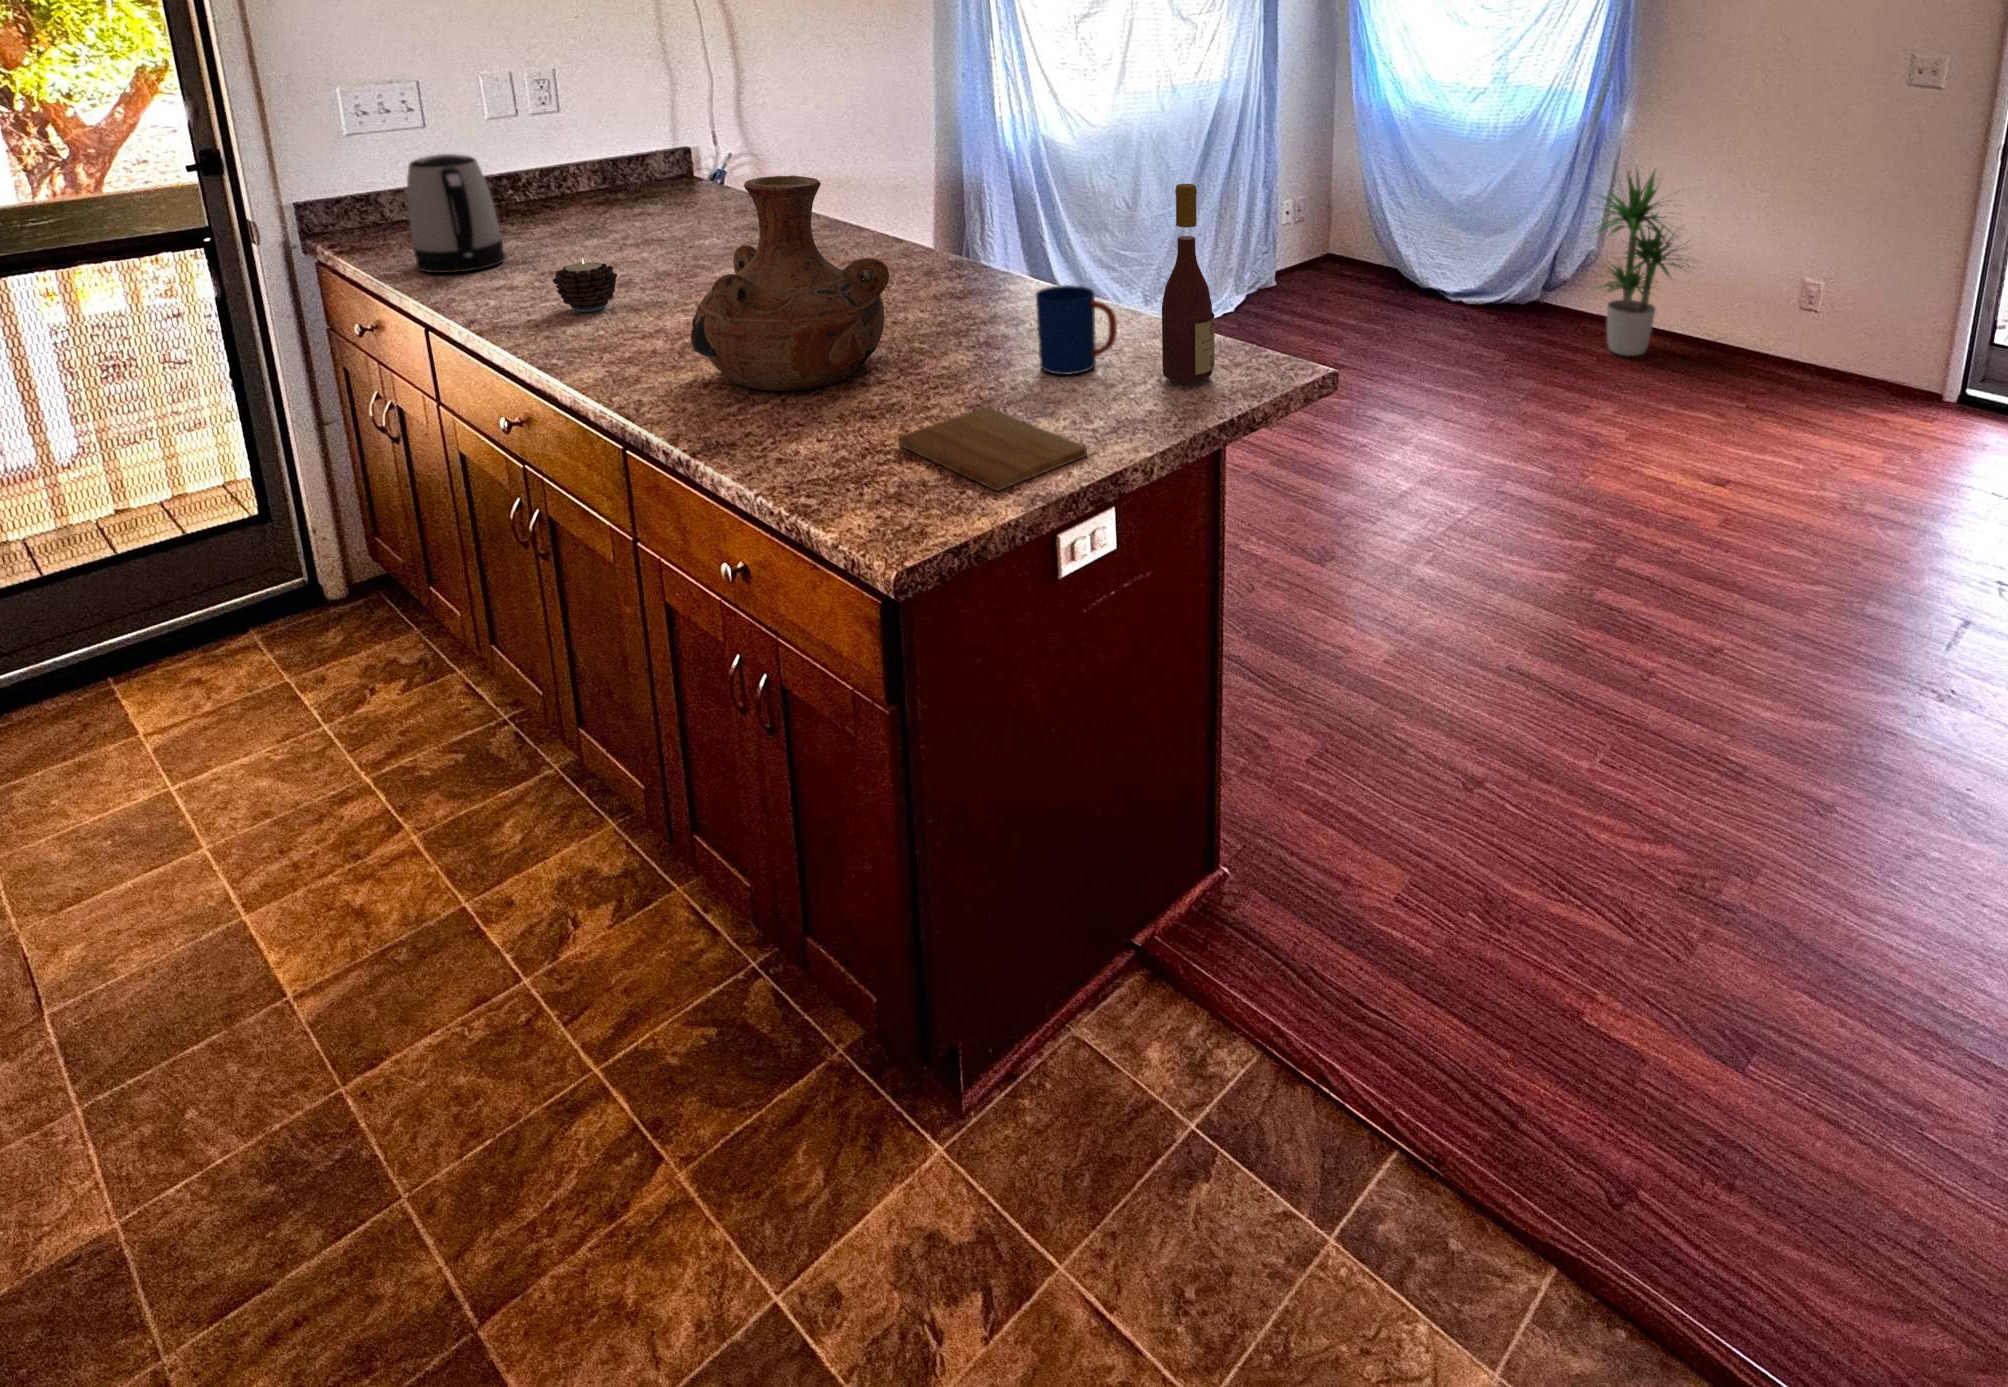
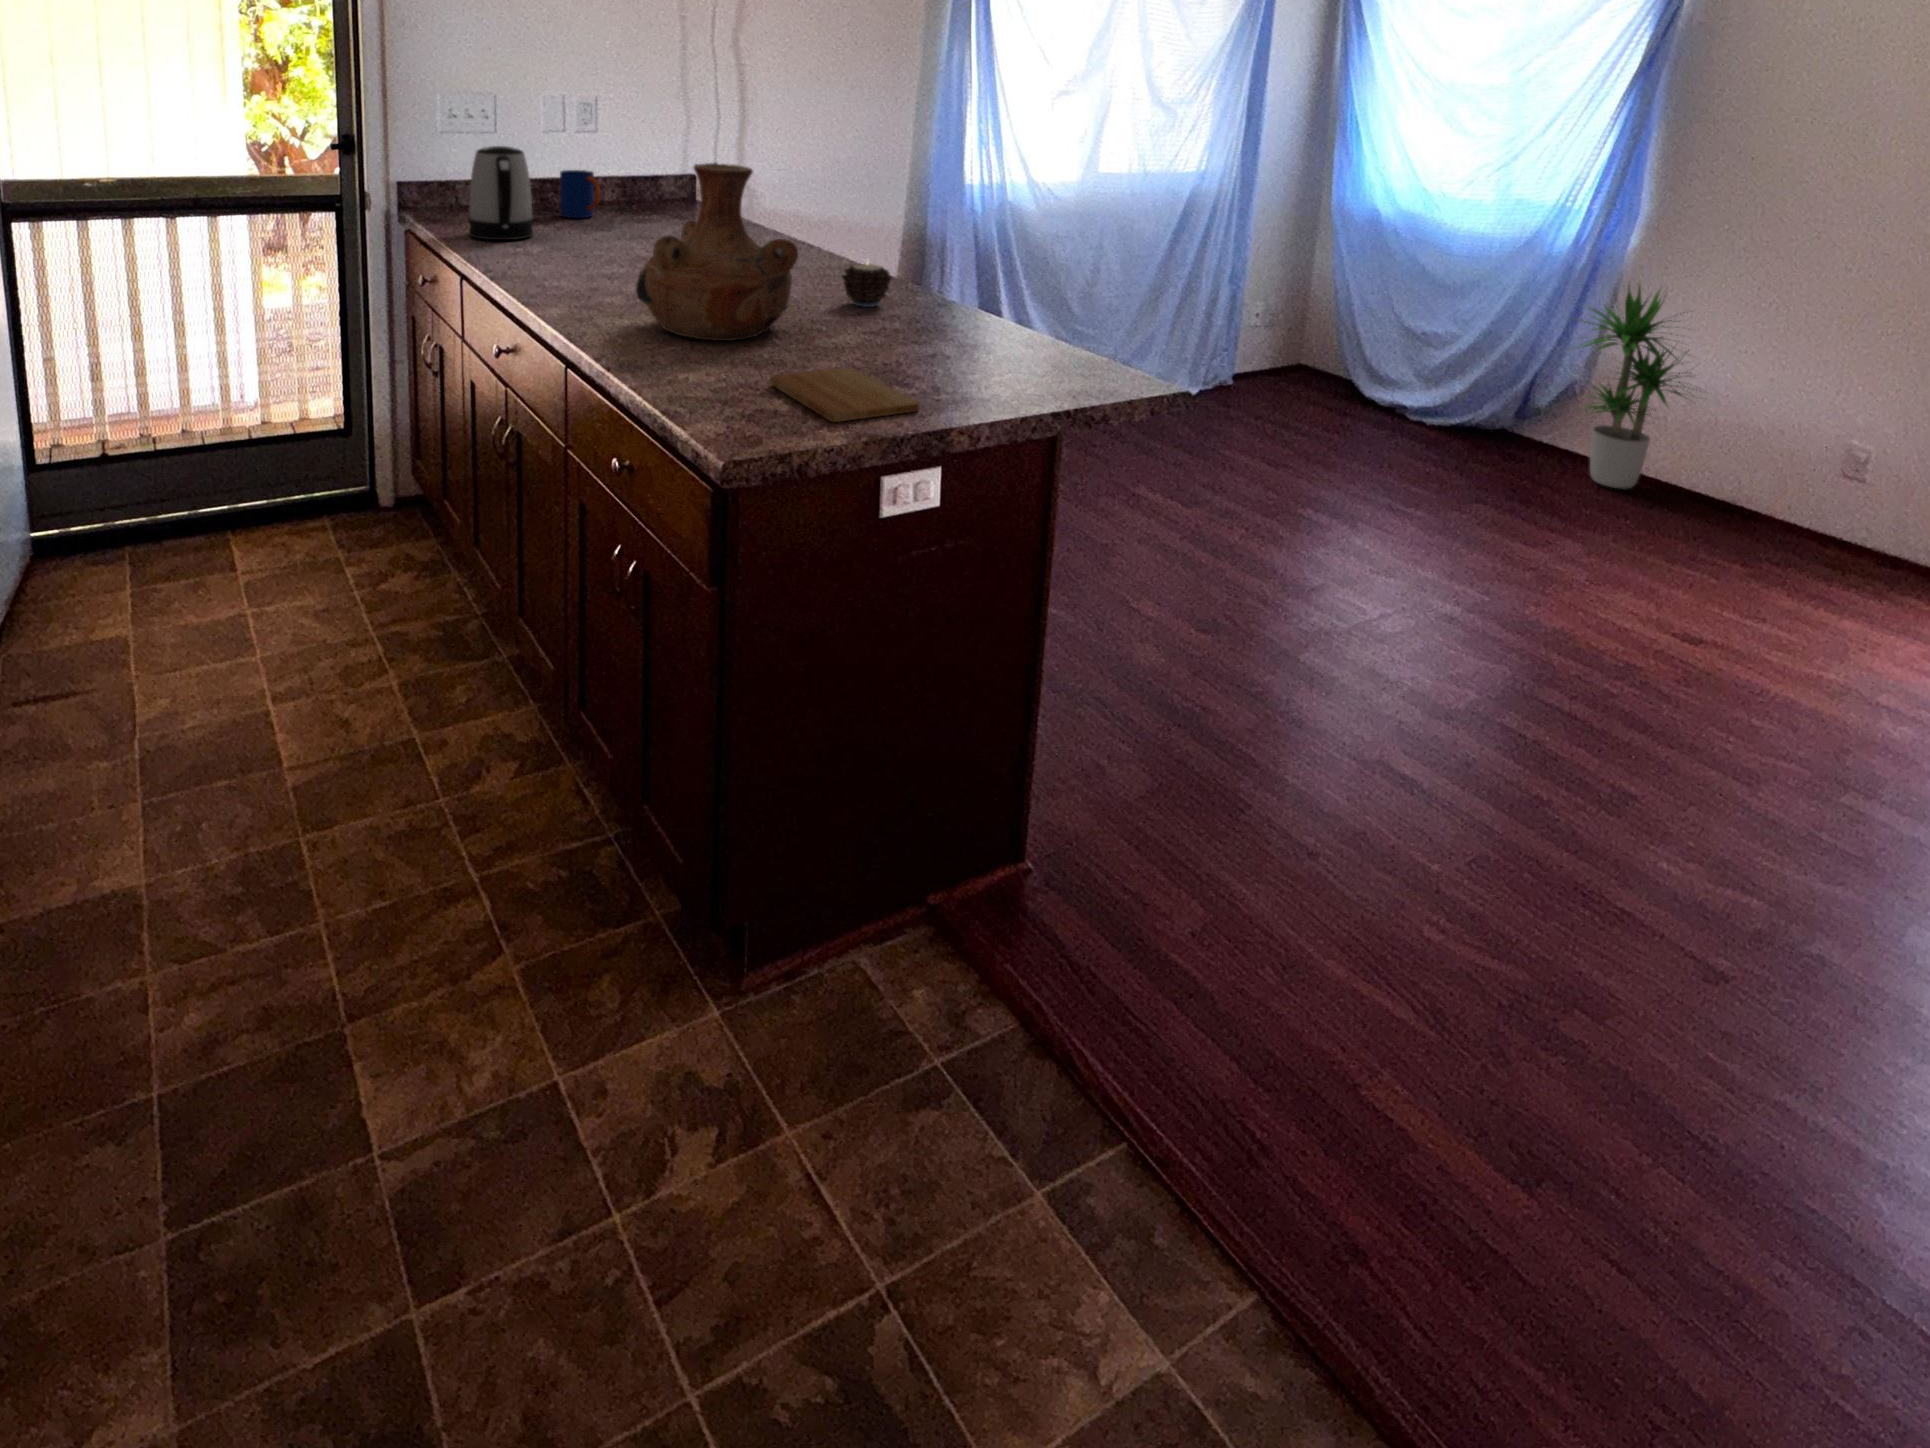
wine bottle: present [1162,184,1215,382] -> none [1011,193,1066,379]
candle: present [553,258,617,312] -> present [842,263,892,307]
mug: present [1036,285,1117,375] -> present [560,170,600,218]

